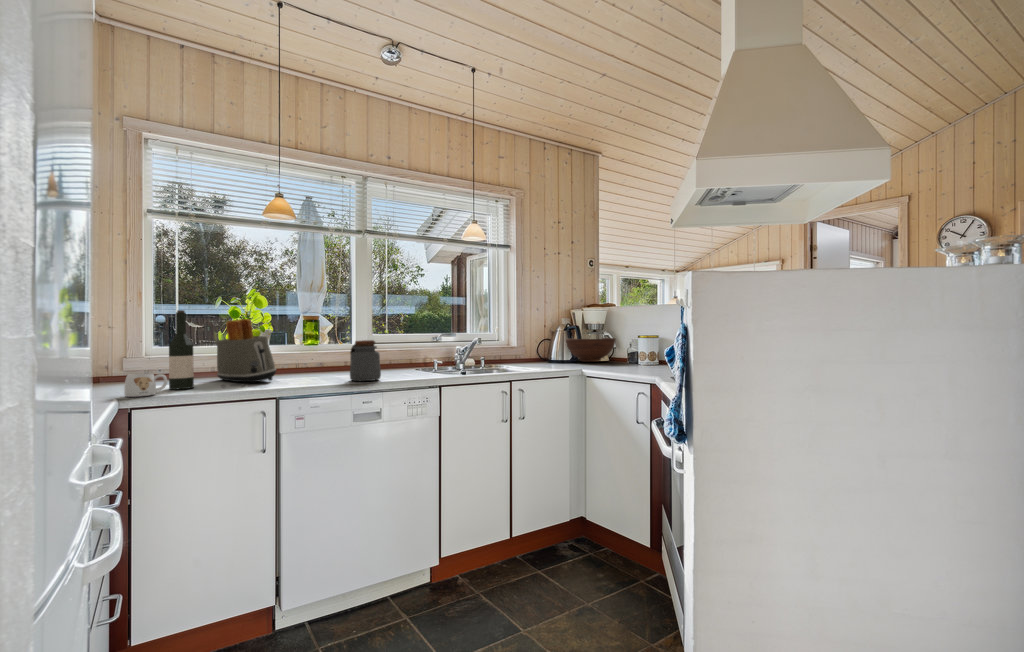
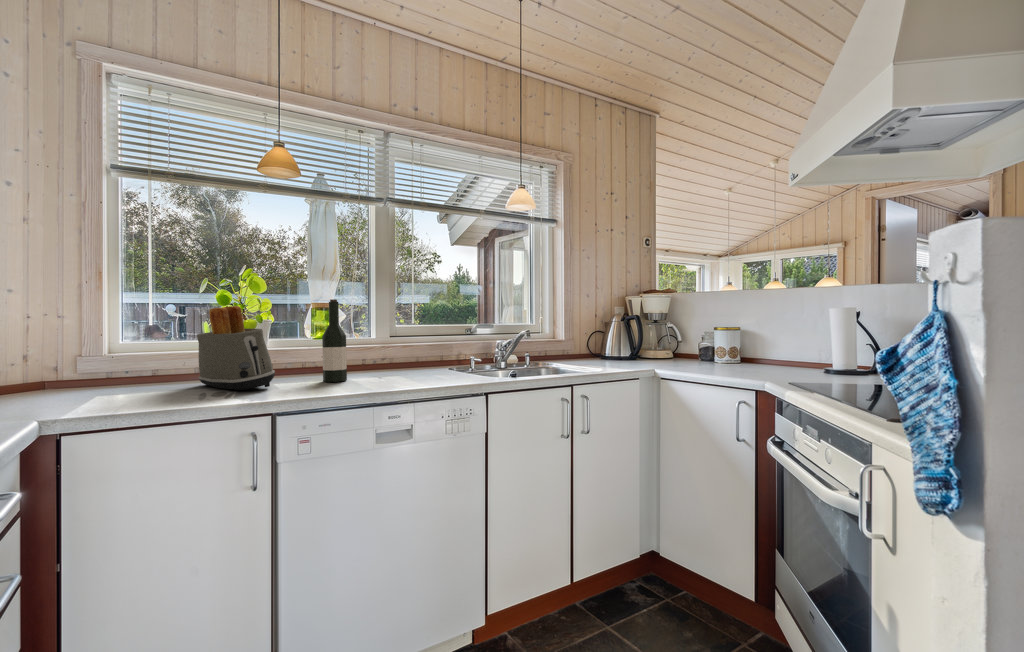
wine bottle: present [169,310,194,390] -> present [322,299,347,382]
fruit bowl: present [566,338,616,362] -> none [622,330,684,359]
jar: present [350,340,381,381] -> none [370,334,410,388]
mug: present [124,373,167,397] -> none [55,381,119,416]

